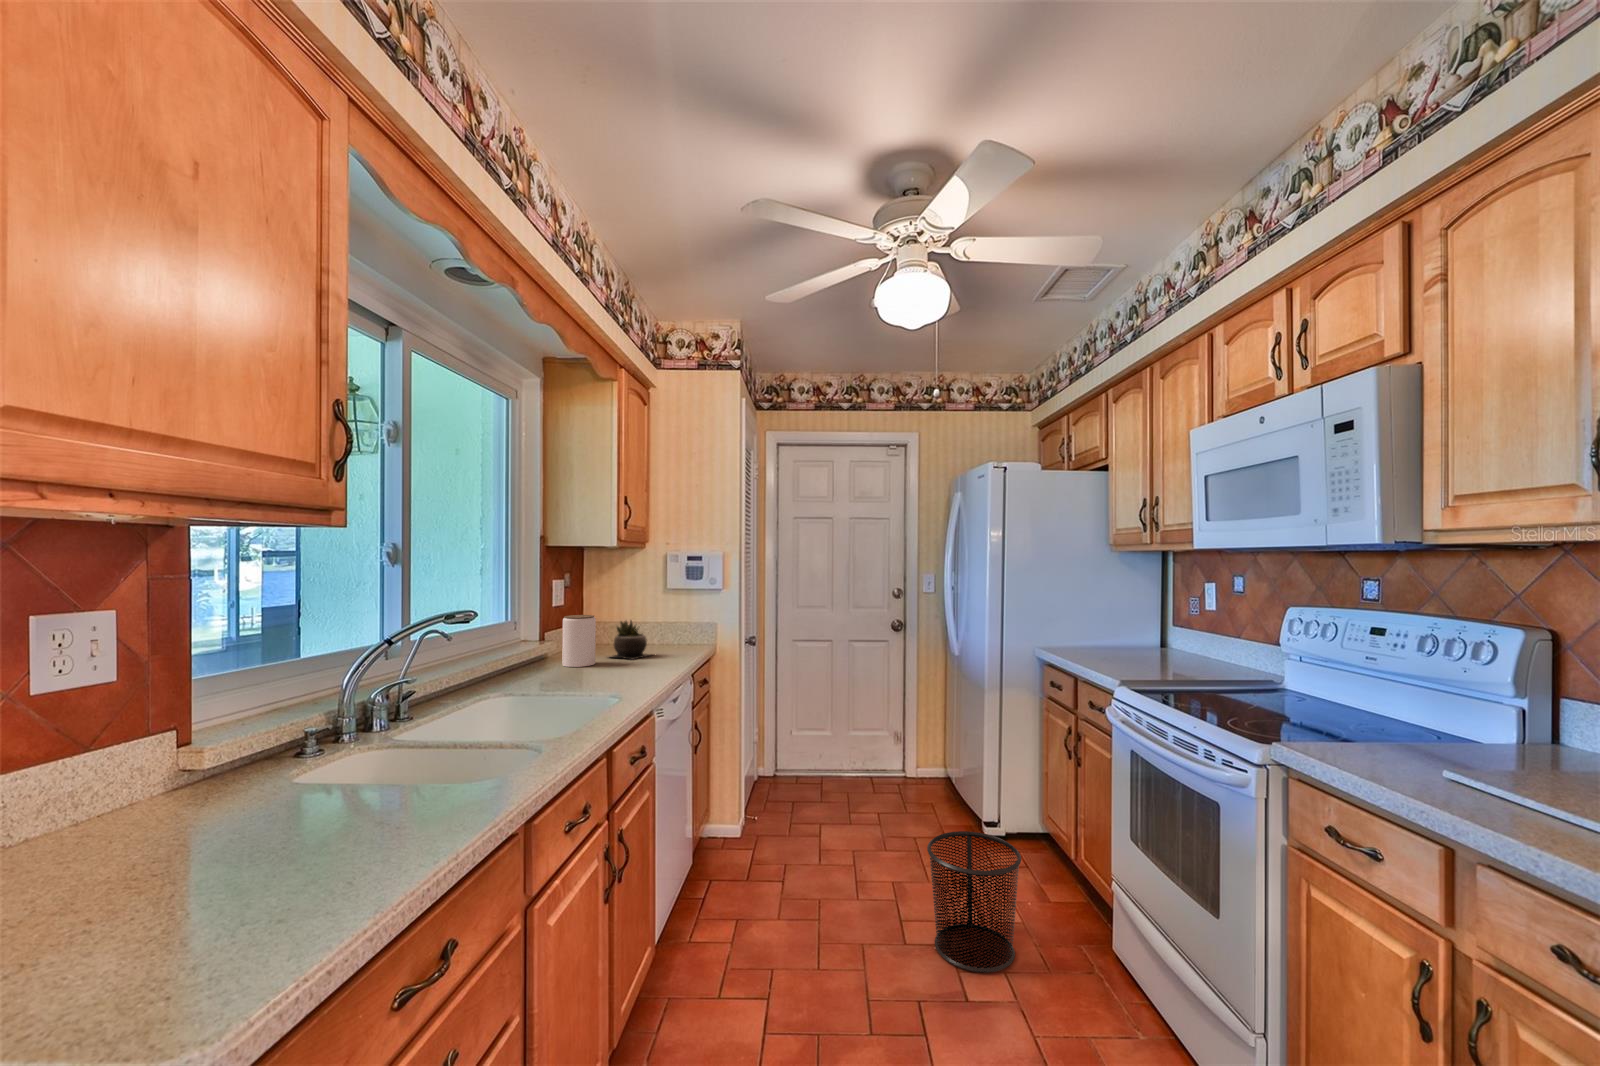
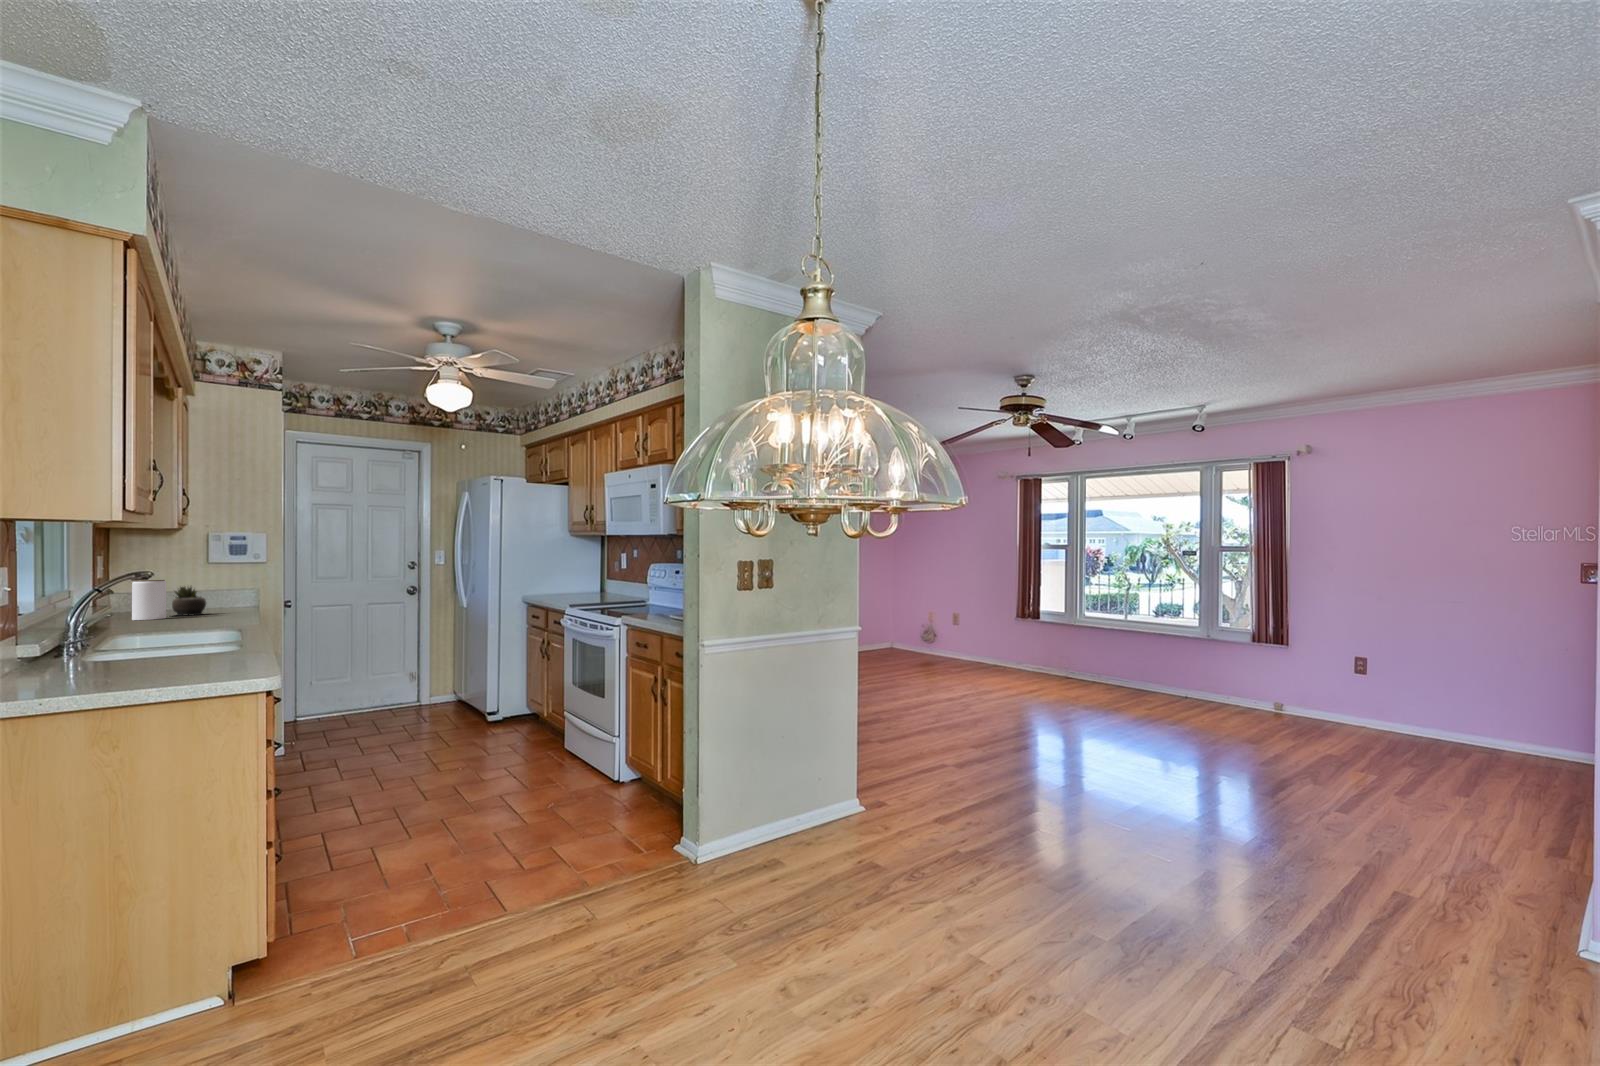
waste bin: present [927,831,1021,973] -> none [456,699,514,769]

